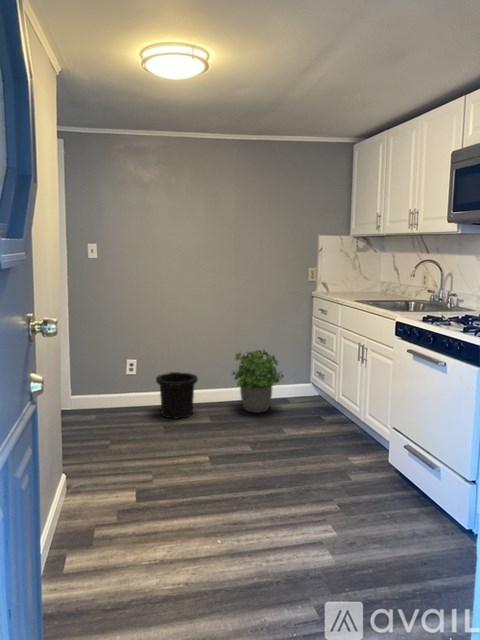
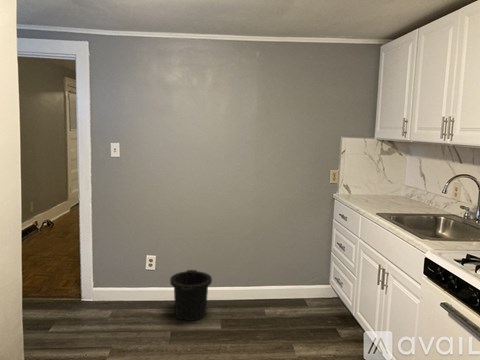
potted plant: present [233,350,283,413] -> none [246,252,300,318]

